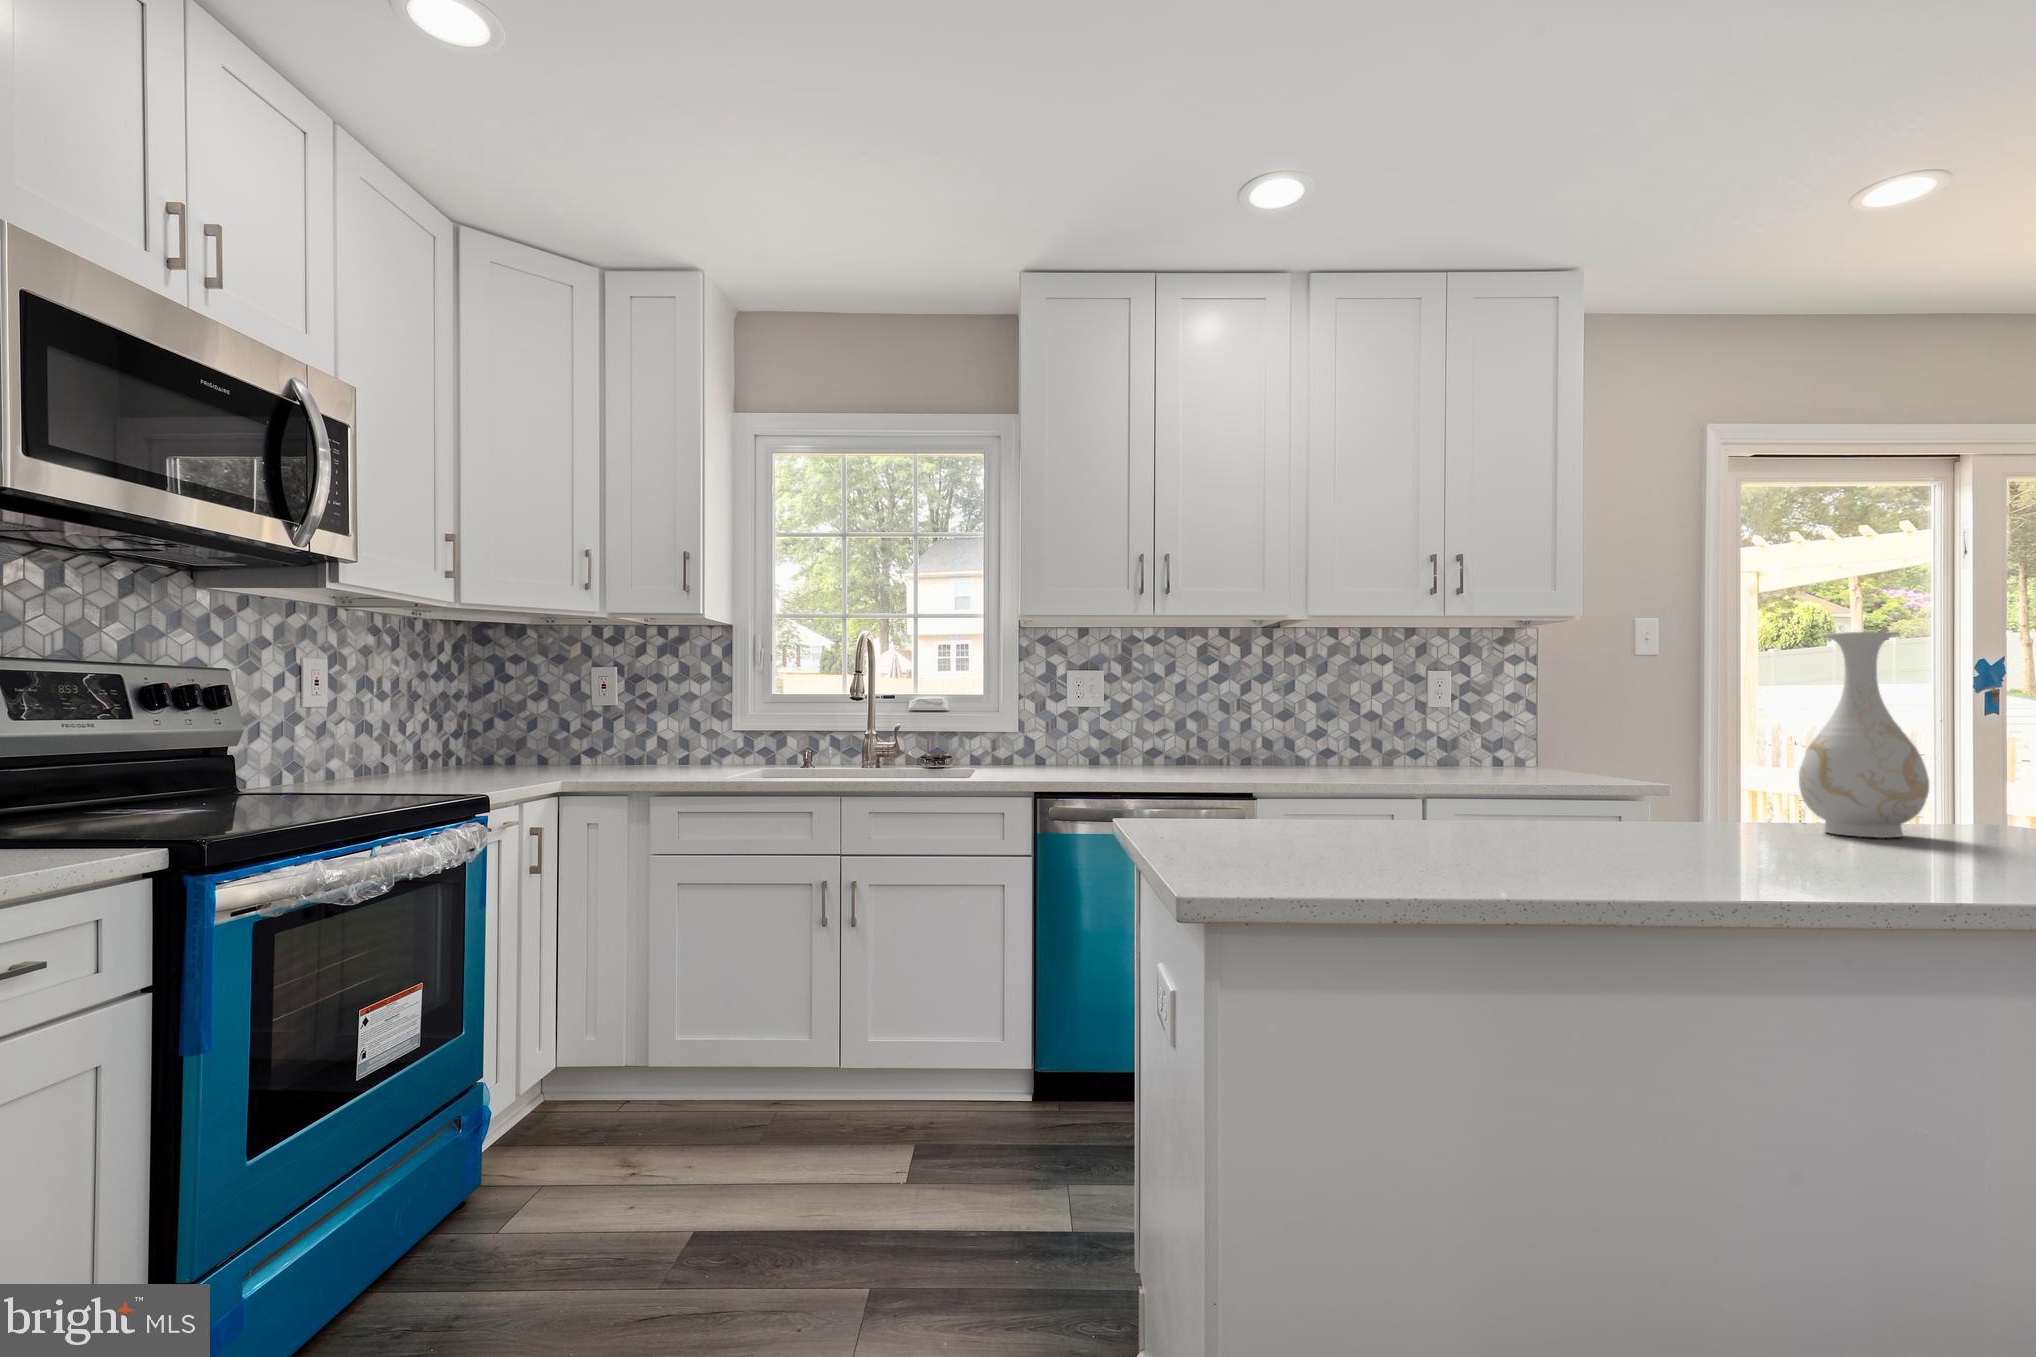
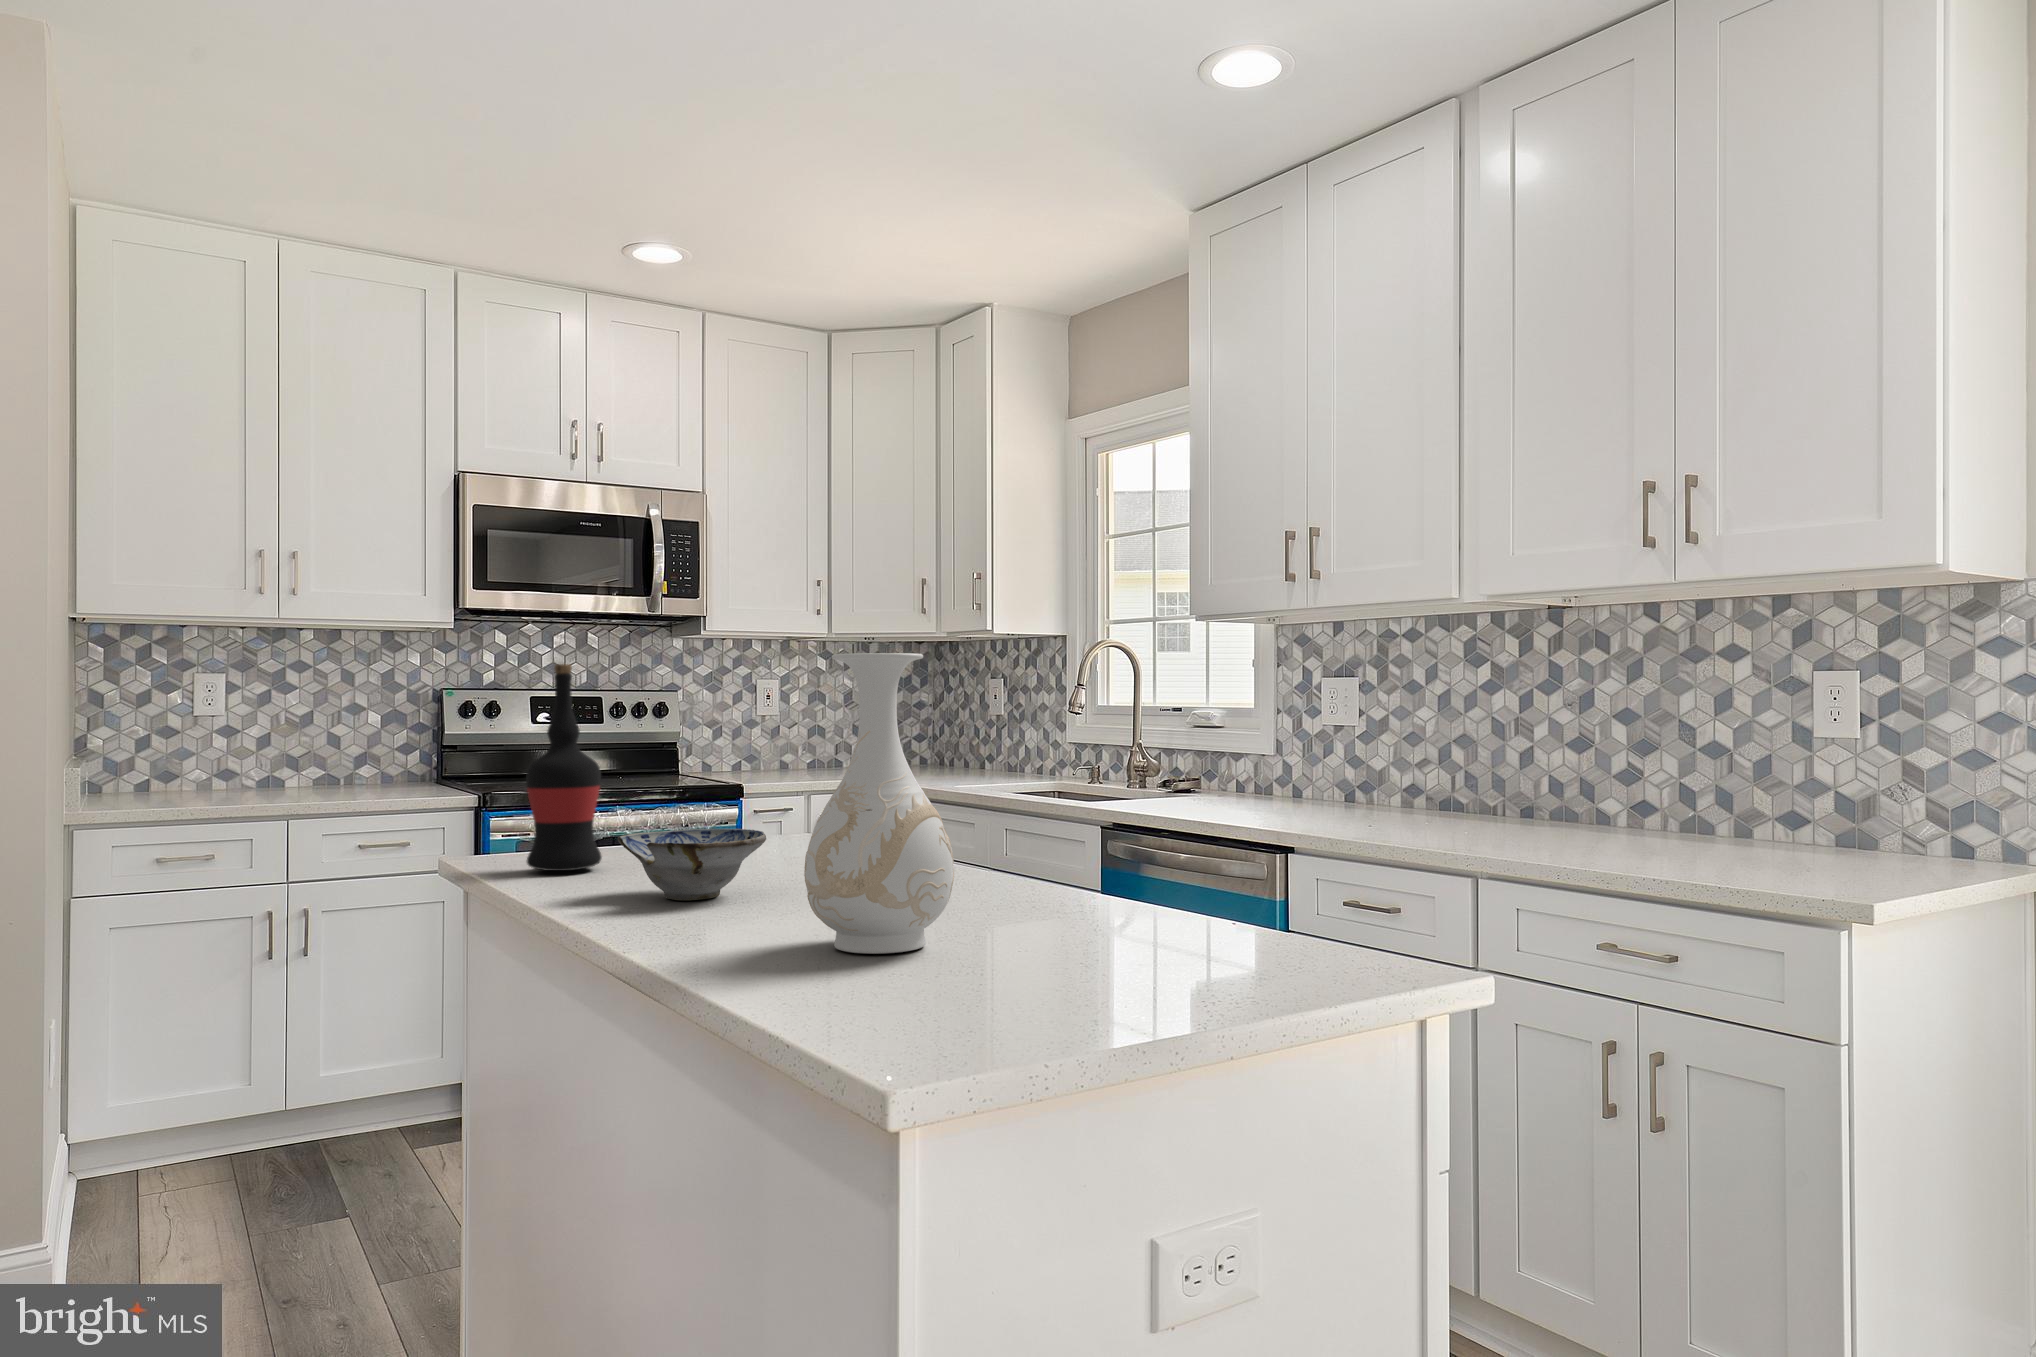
wine bottle: none [1312,627,1389,839] -> present [526,664,602,871]
ceramic bowl: none [1510,777,1652,837] -> present [618,828,766,900]

